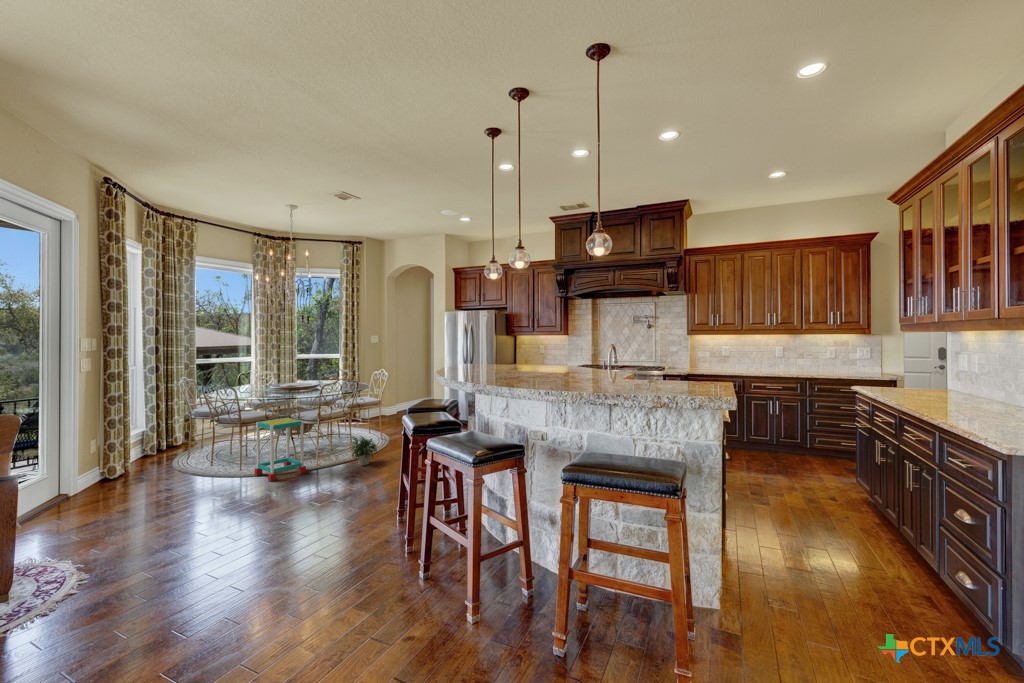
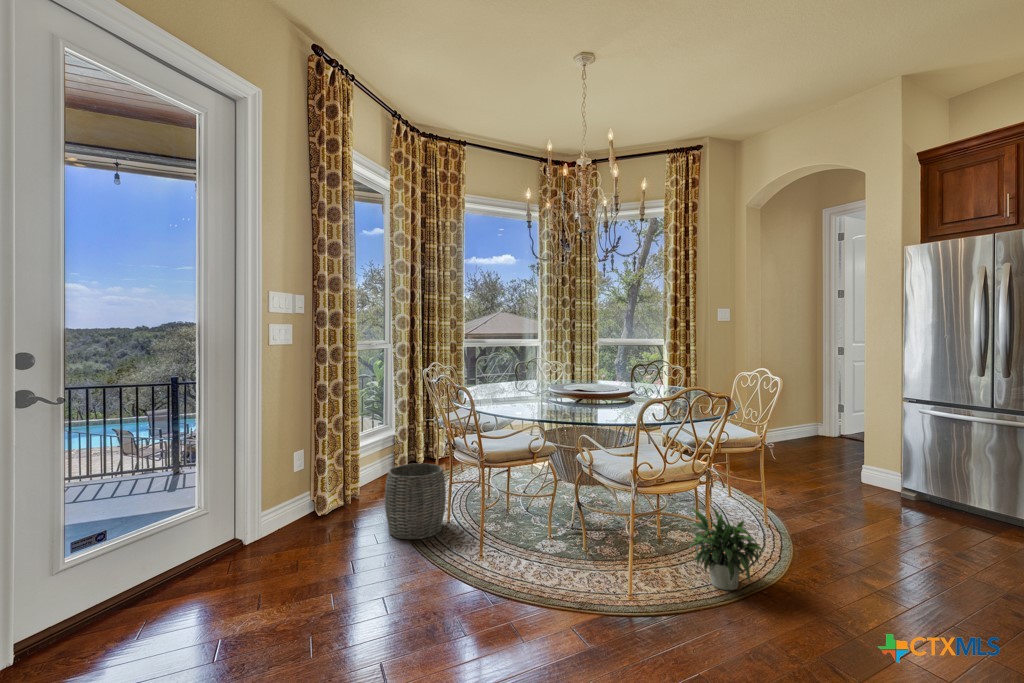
side table: present [254,418,306,481] -> none [496,446,590,590]
woven basket: none [174,438,215,480] -> present [385,463,446,540]

